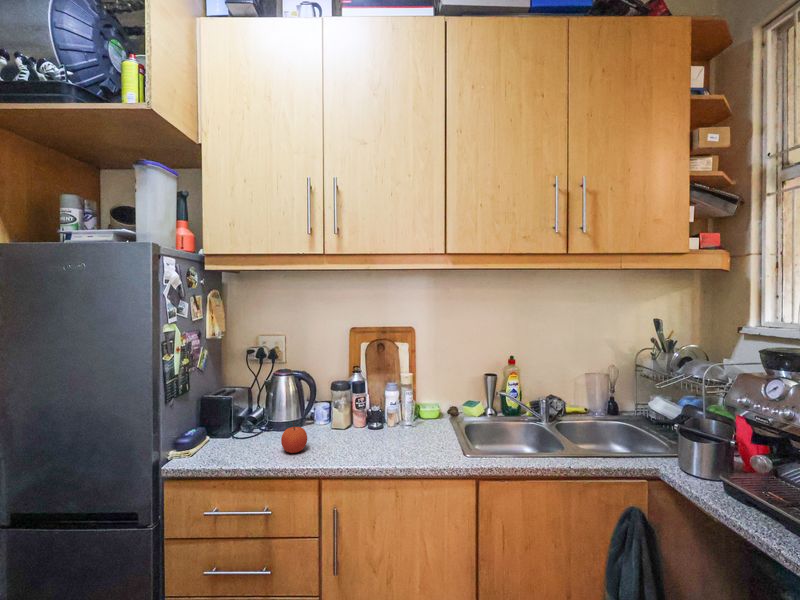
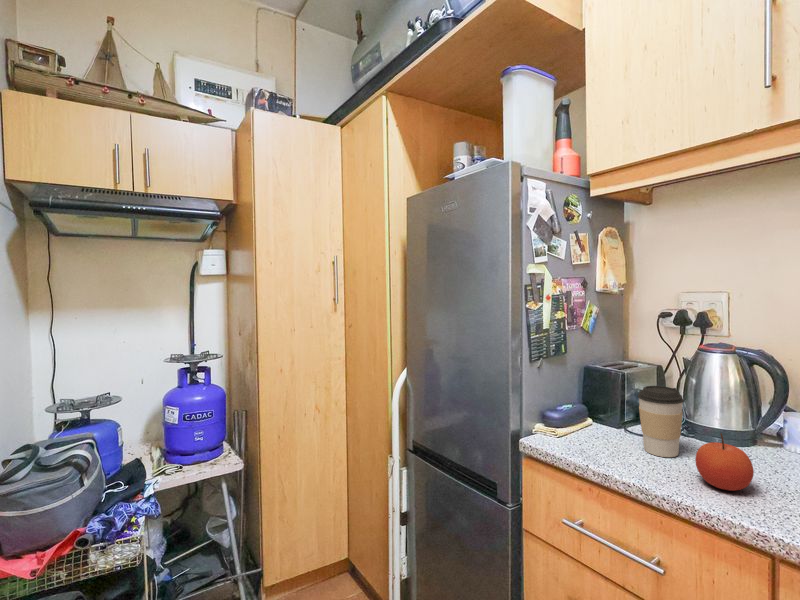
coffee cup: none [245,401,271,448] -> present [638,386,684,457]

